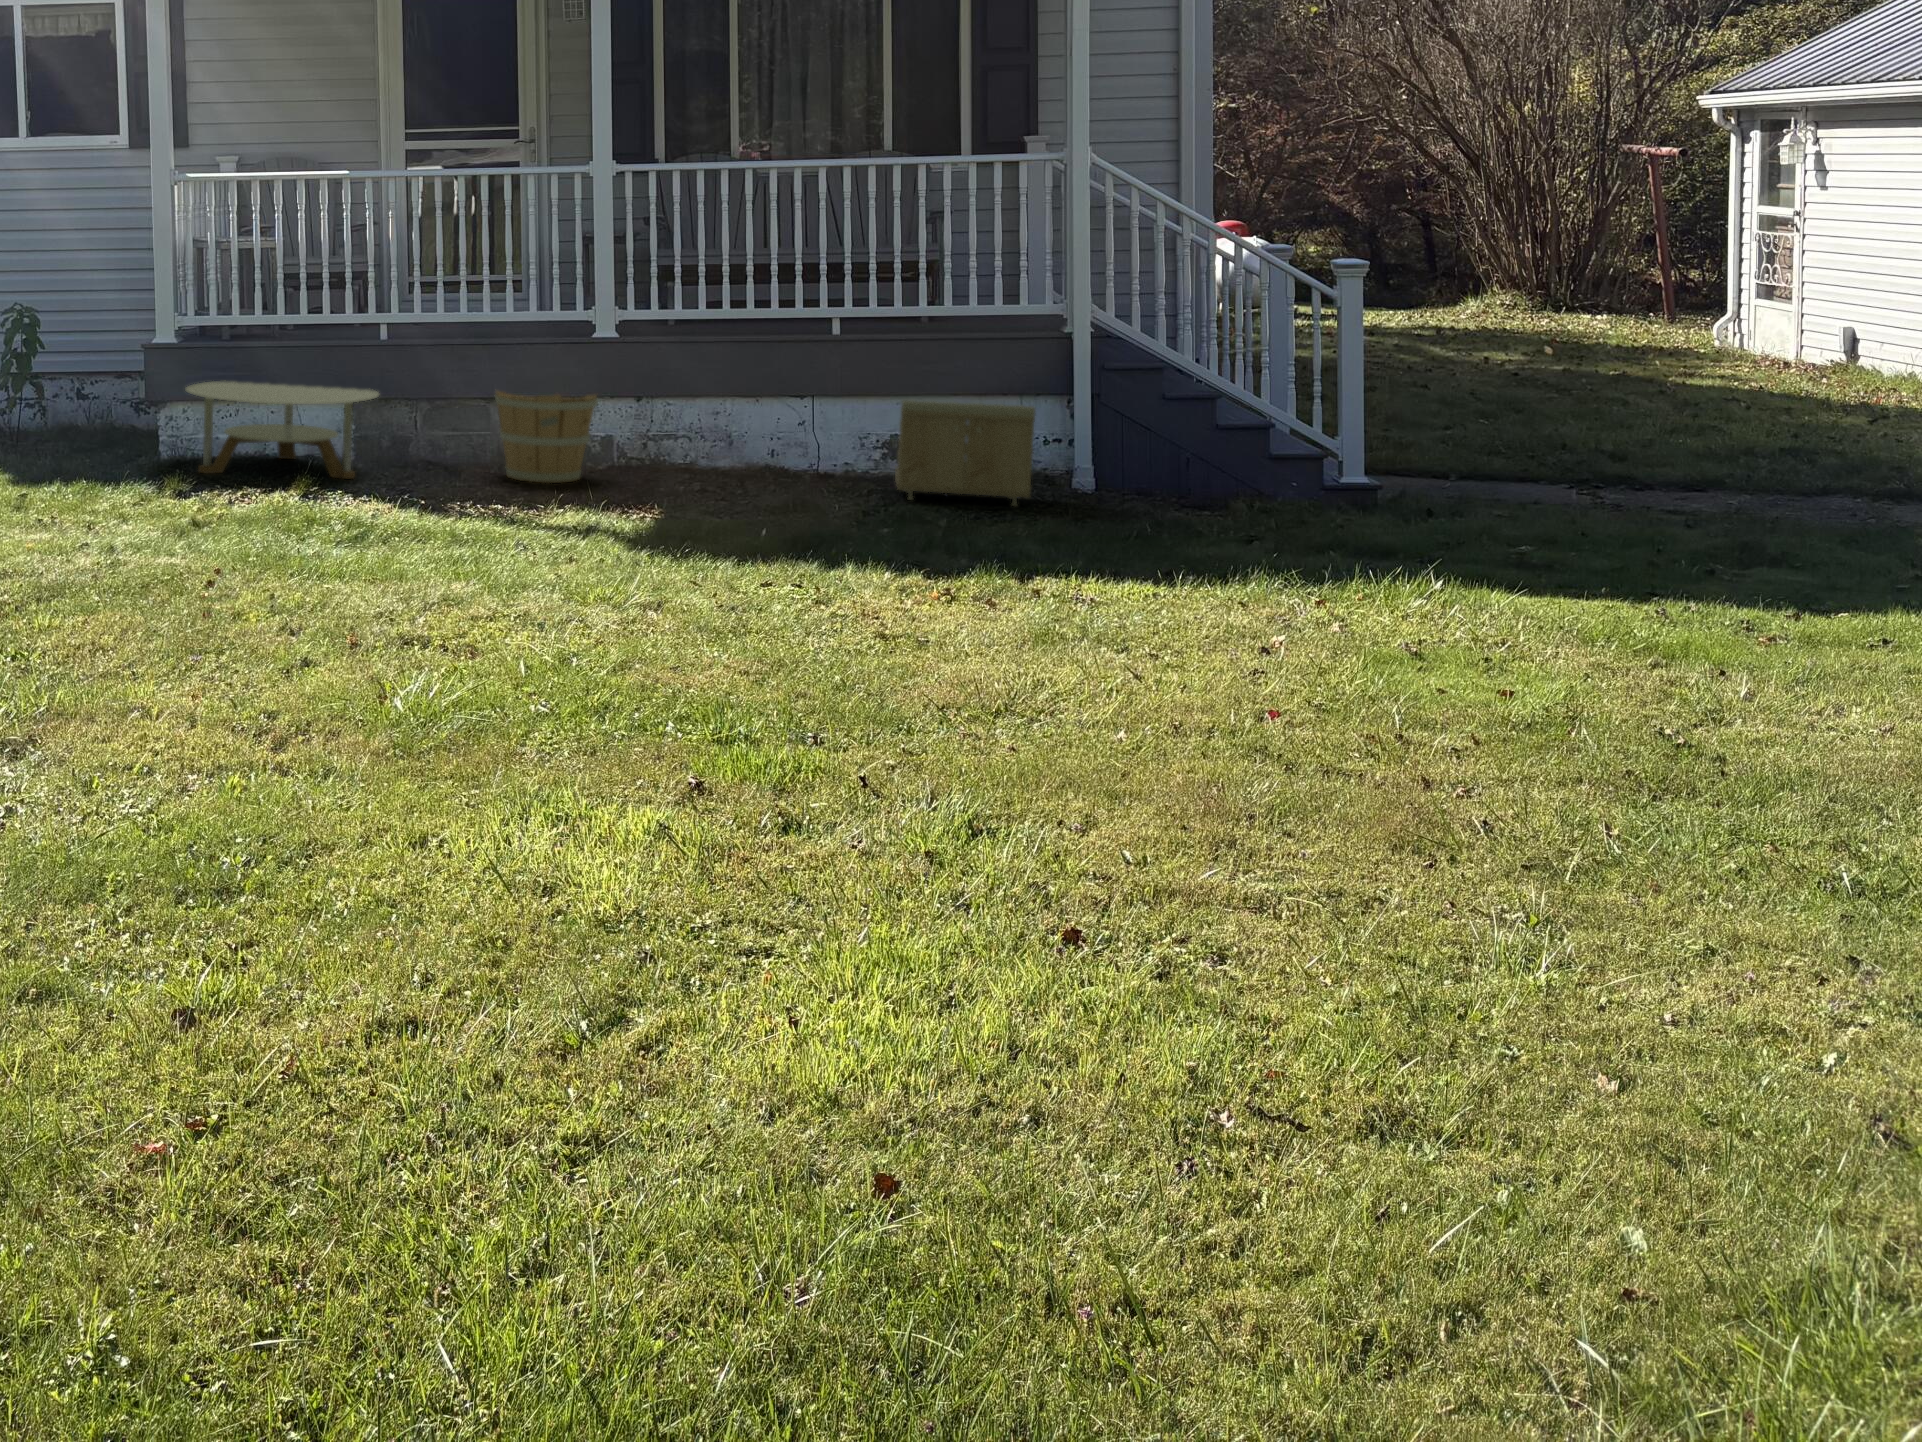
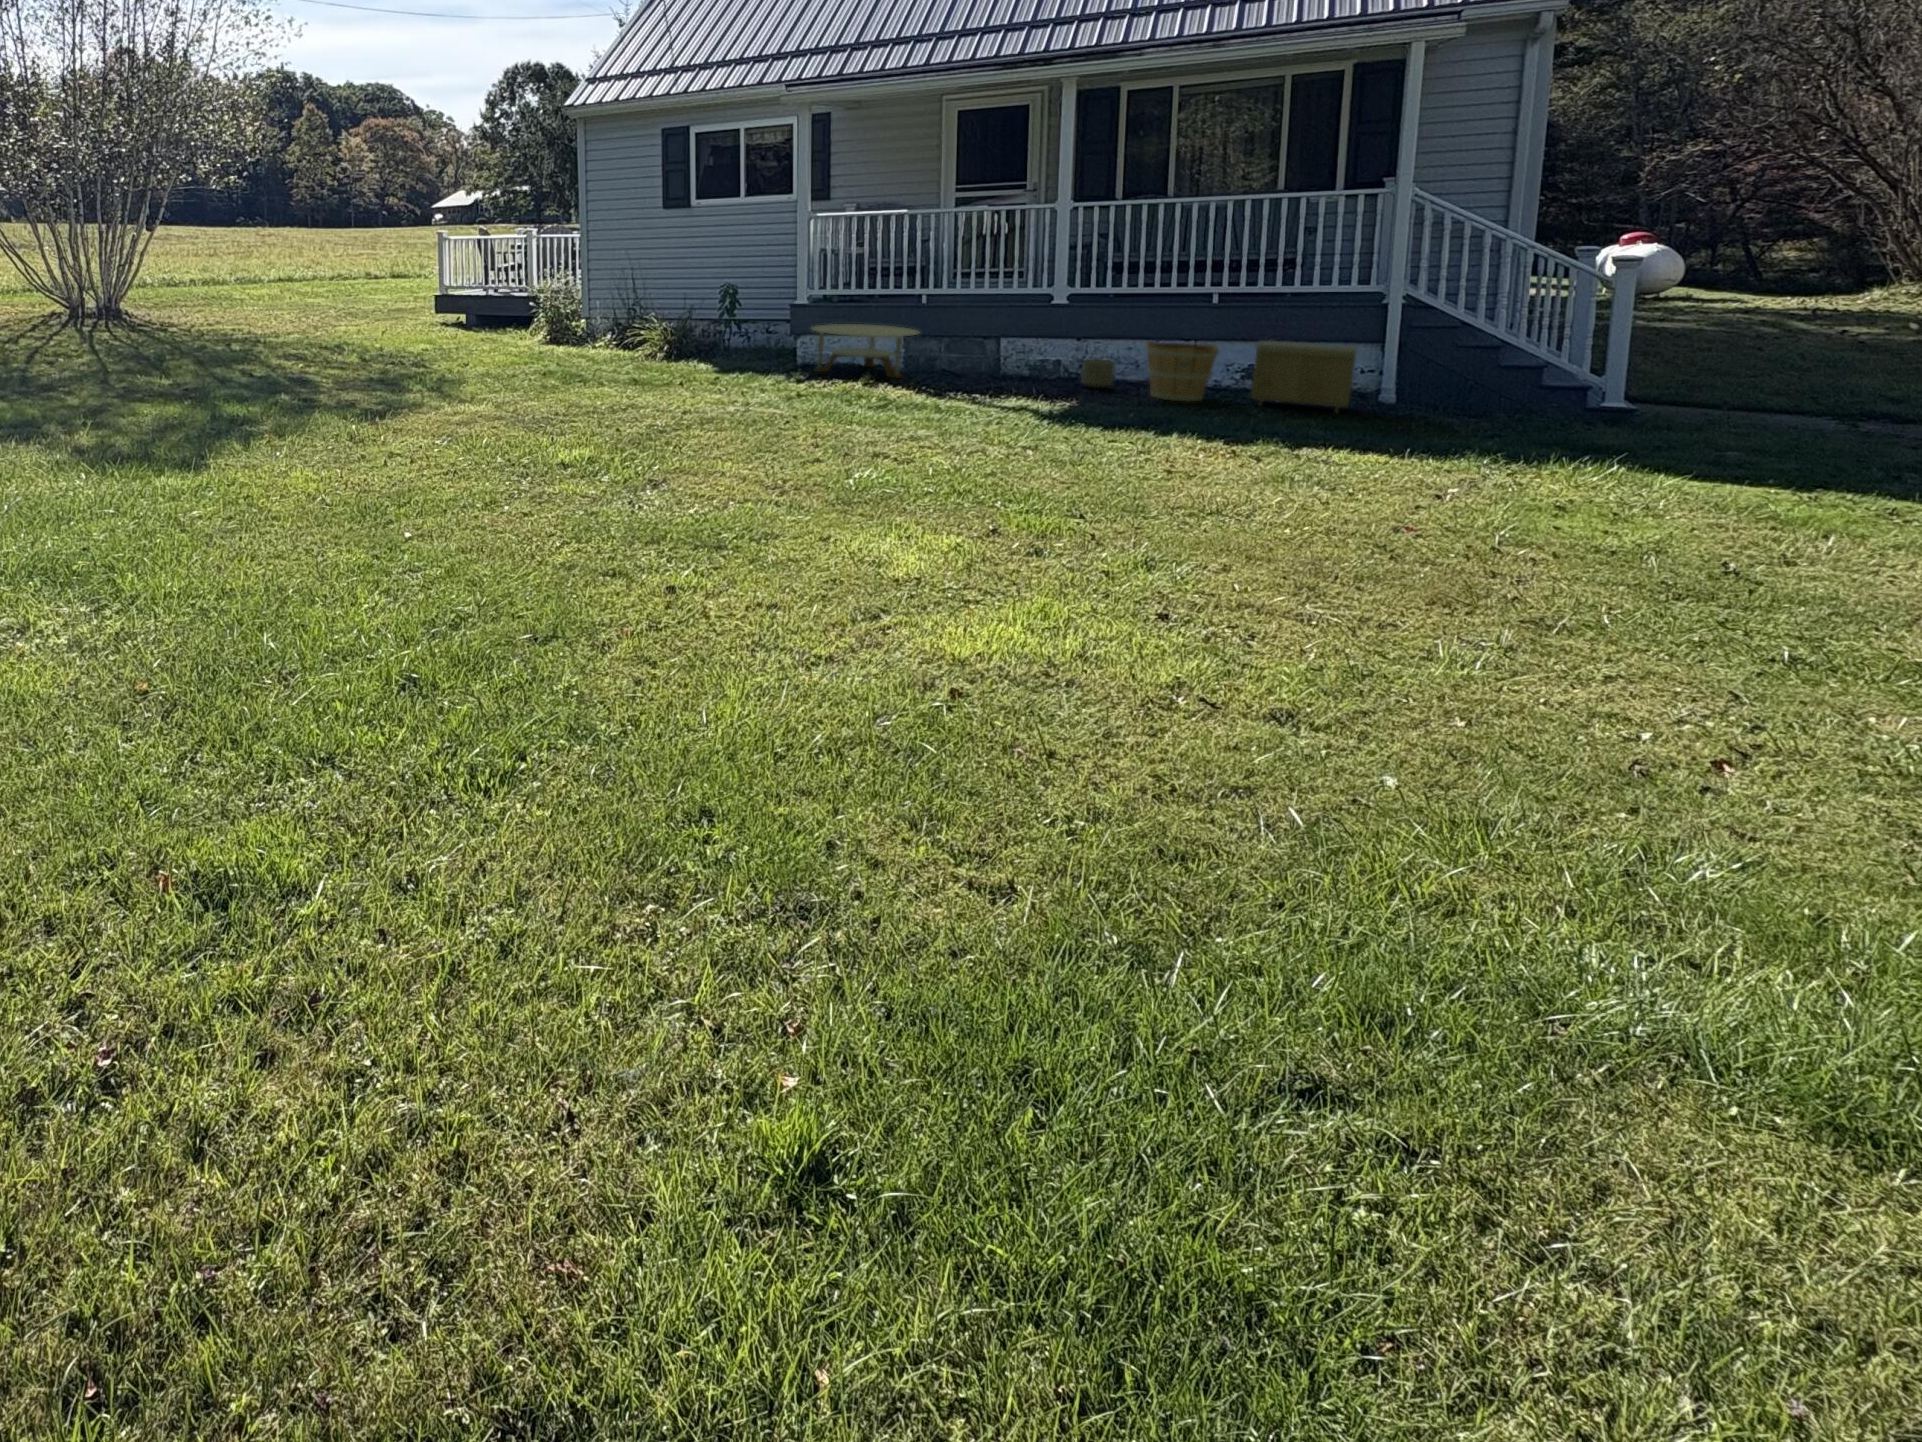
wooden bucket: present [495,391,598,483] -> present [1145,342,1219,402]
planter: none [642,432,692,483] -> present [1081,359,1115,389]

